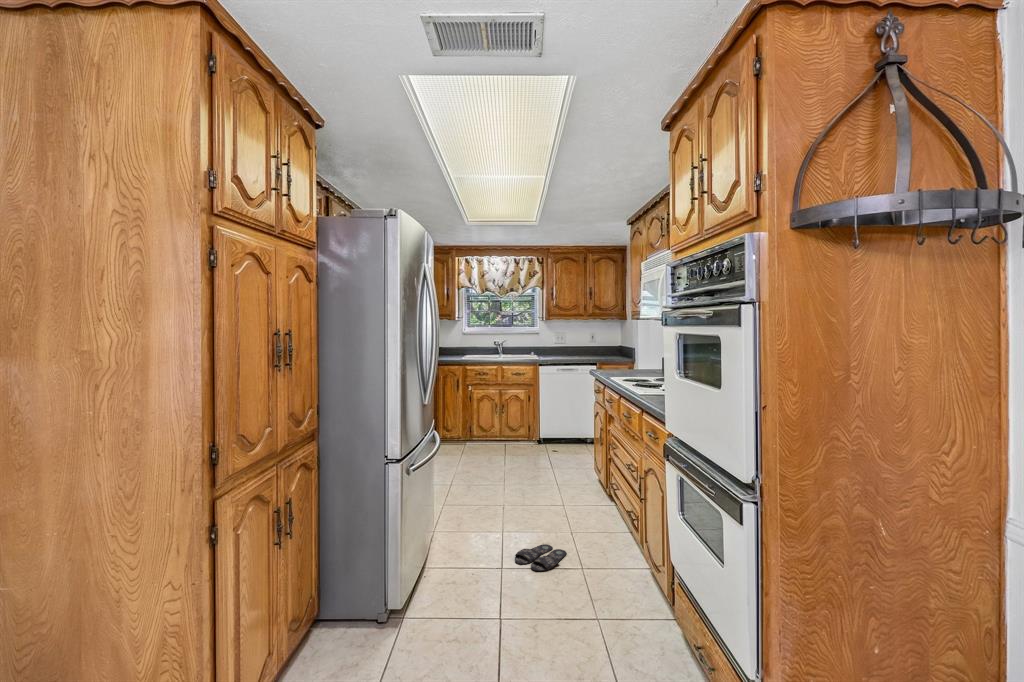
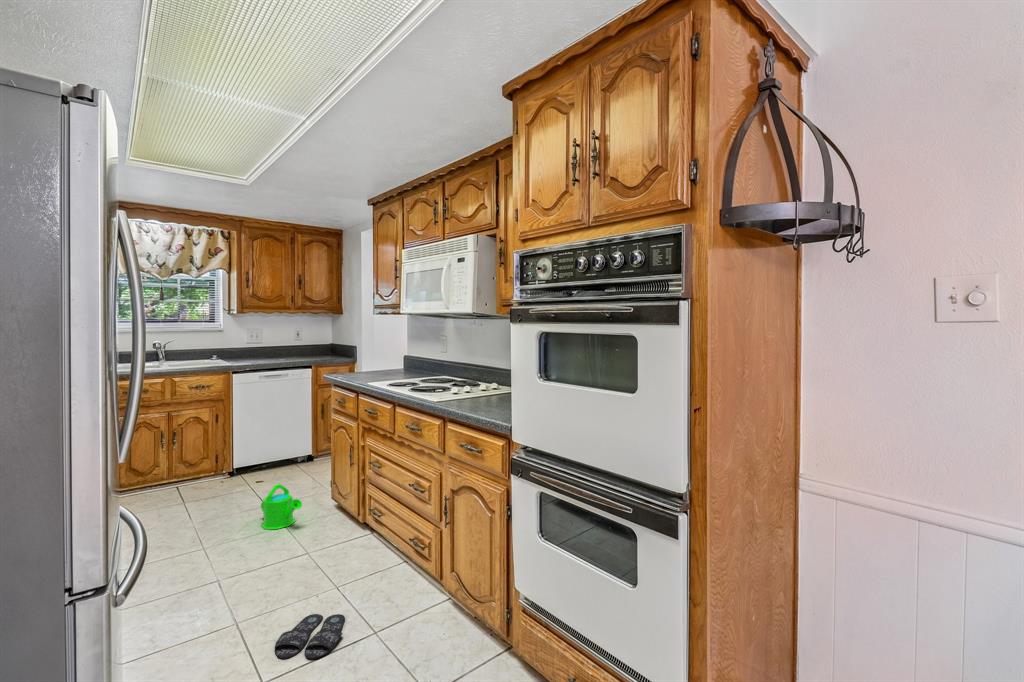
watering can: none [542,450,568,484] -> present [261,484,302,529]

